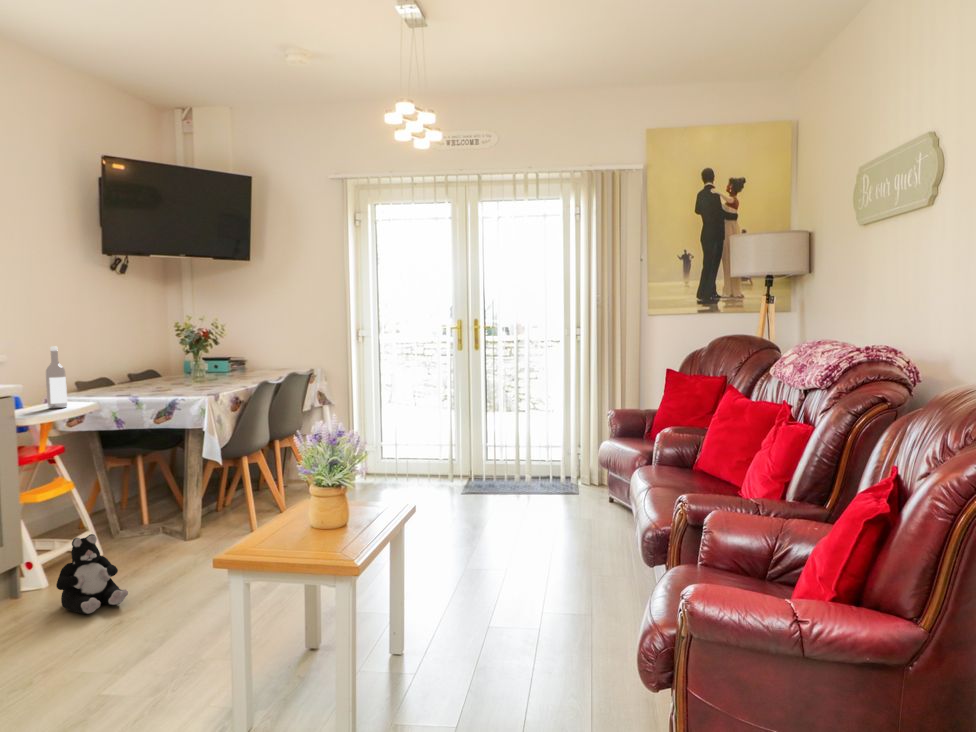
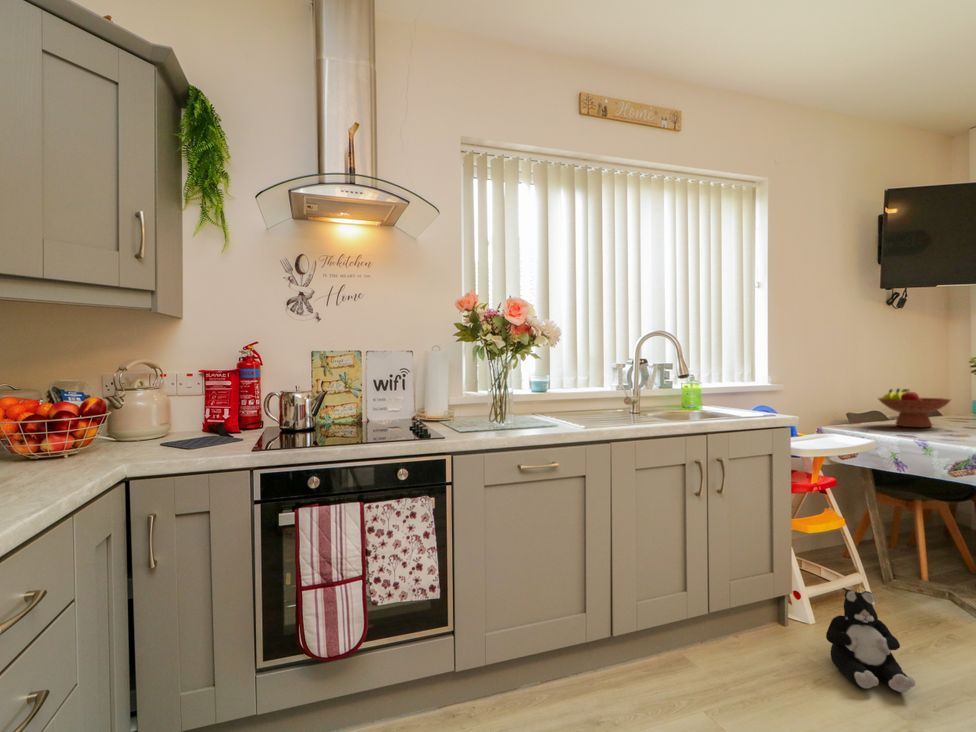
wine bottle: present [46,346,67,408] -> none [821,378,842,442]
fruit bowl: none [102,353,162,389] -> present [878,389,951,427]

